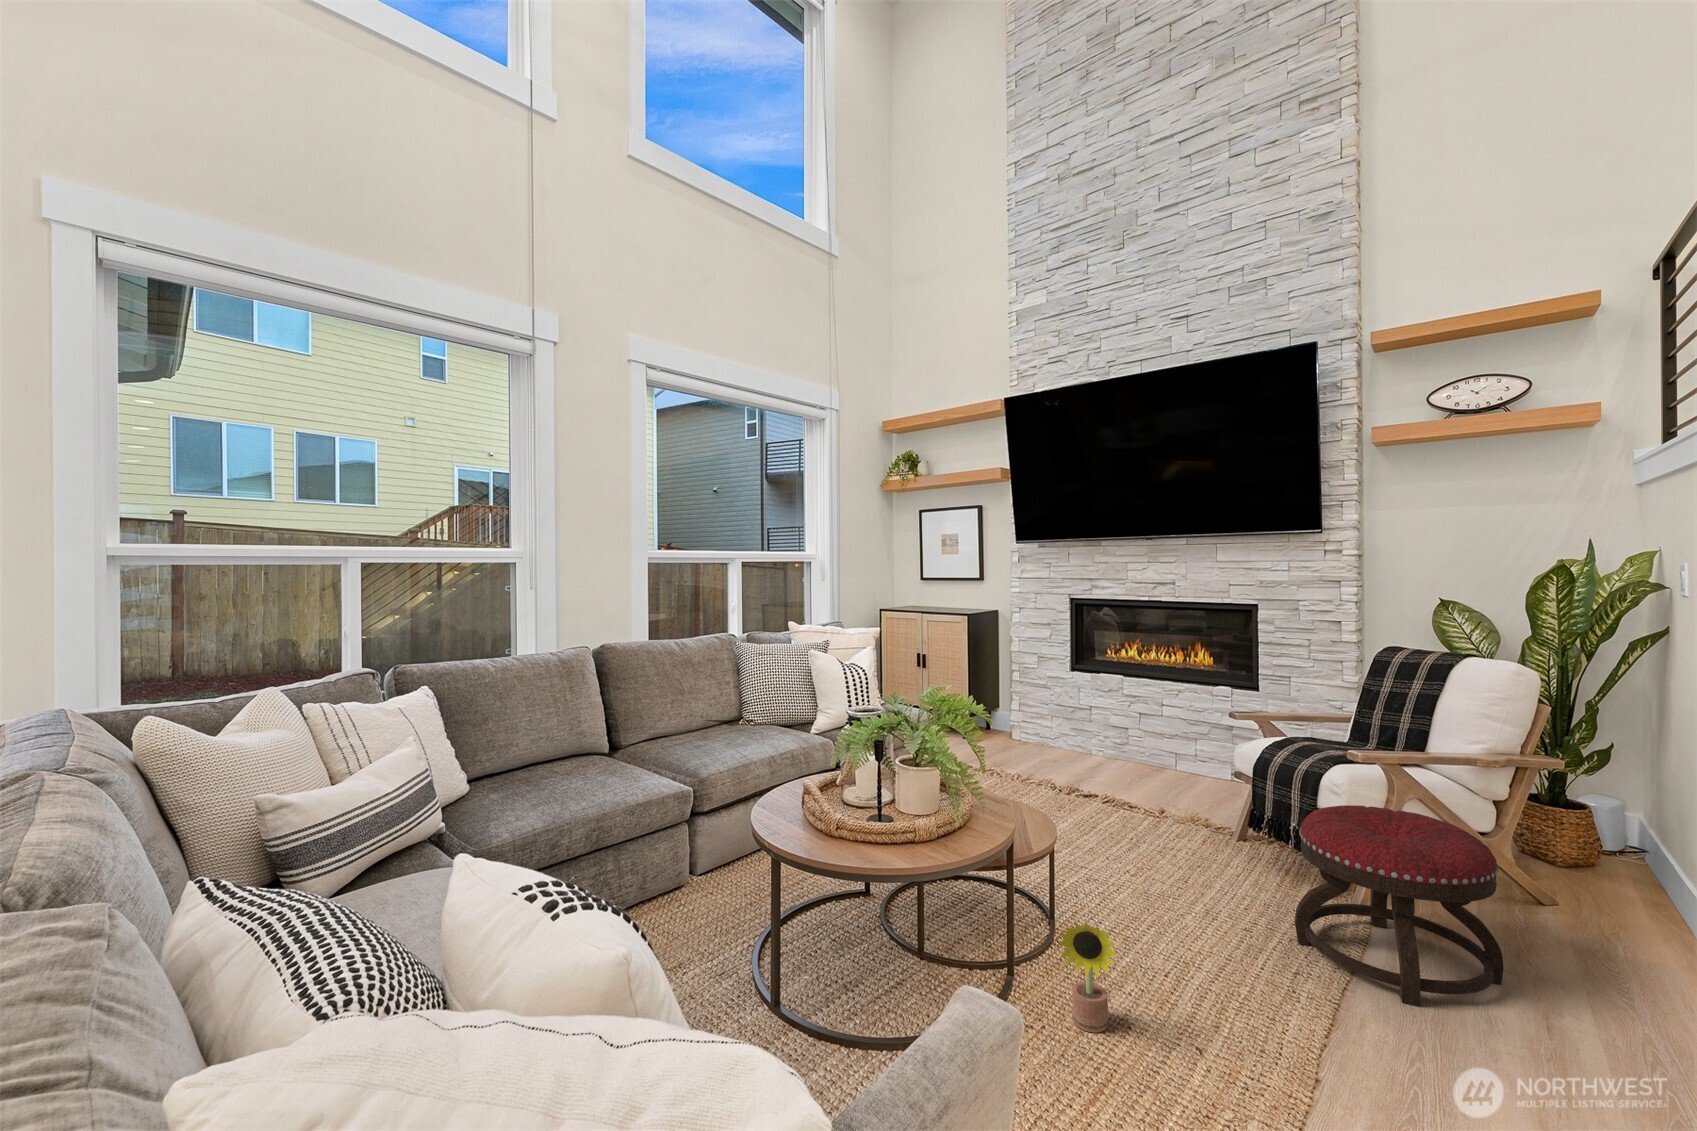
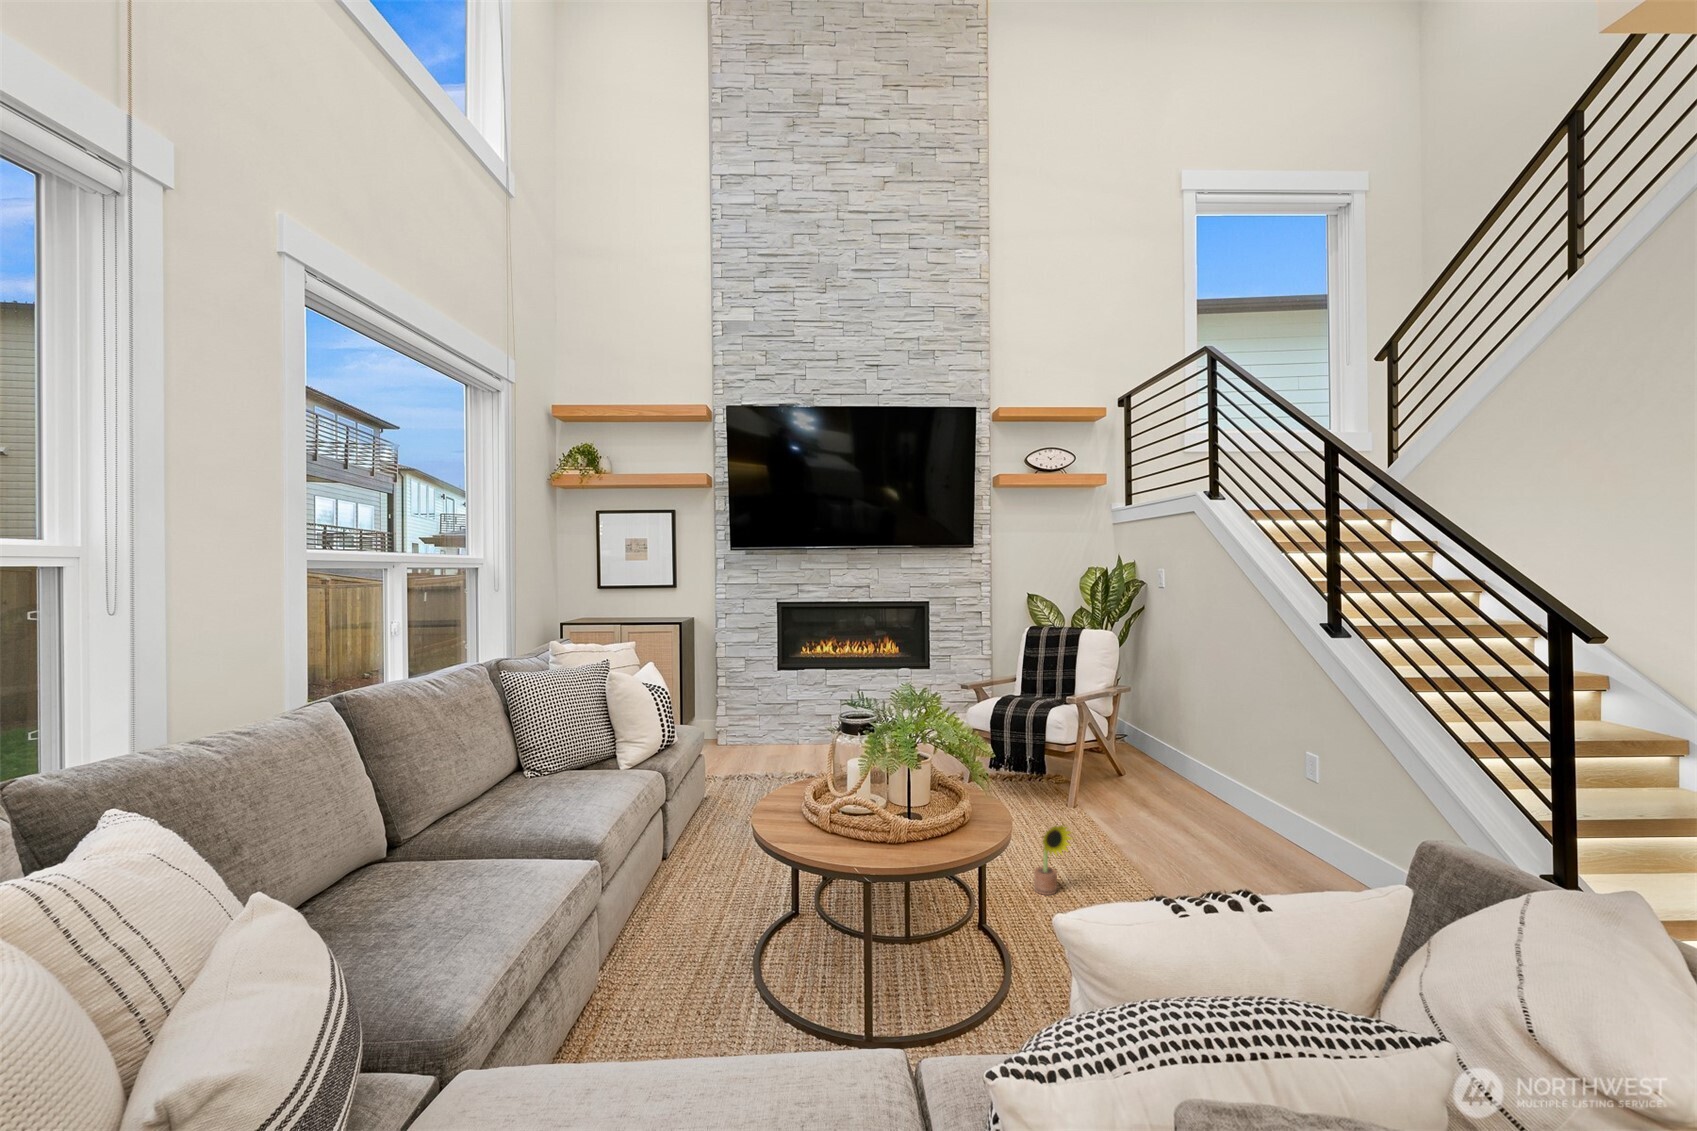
ottoman: present [1295,805,1504,1006] -> none [1064,729,1161,832]

